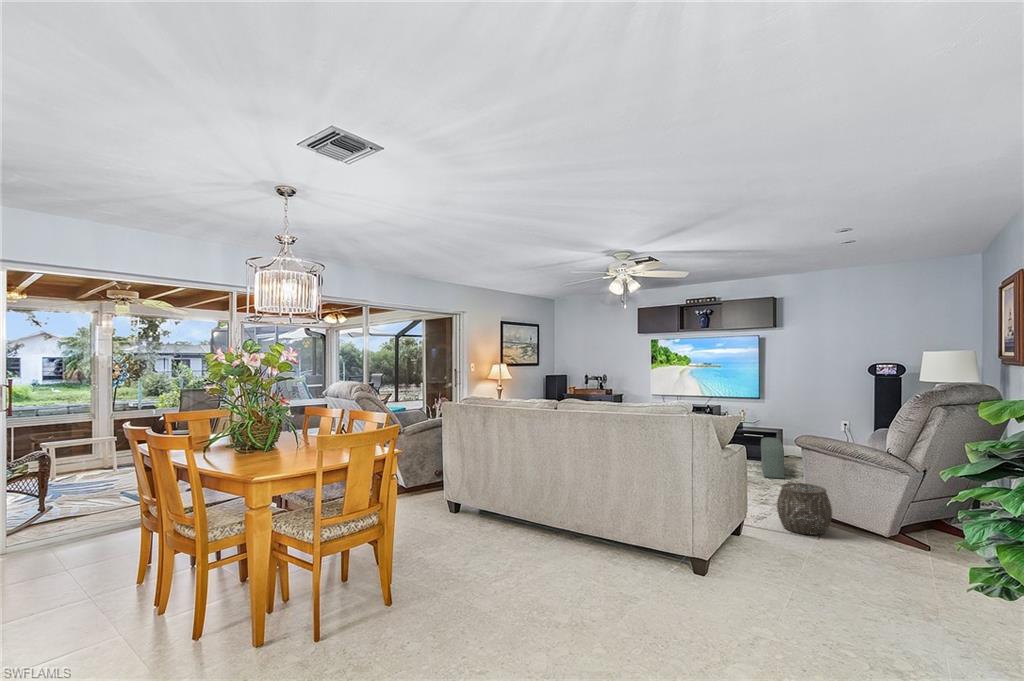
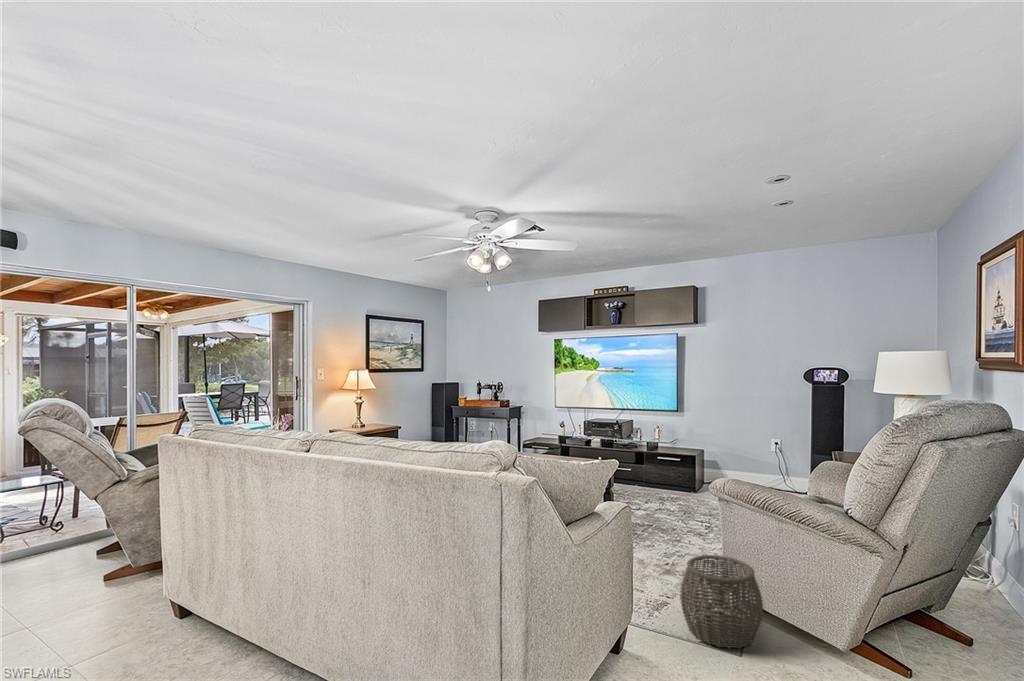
pouf: present [761,437,784,478] -> none [674,464,702,522]

